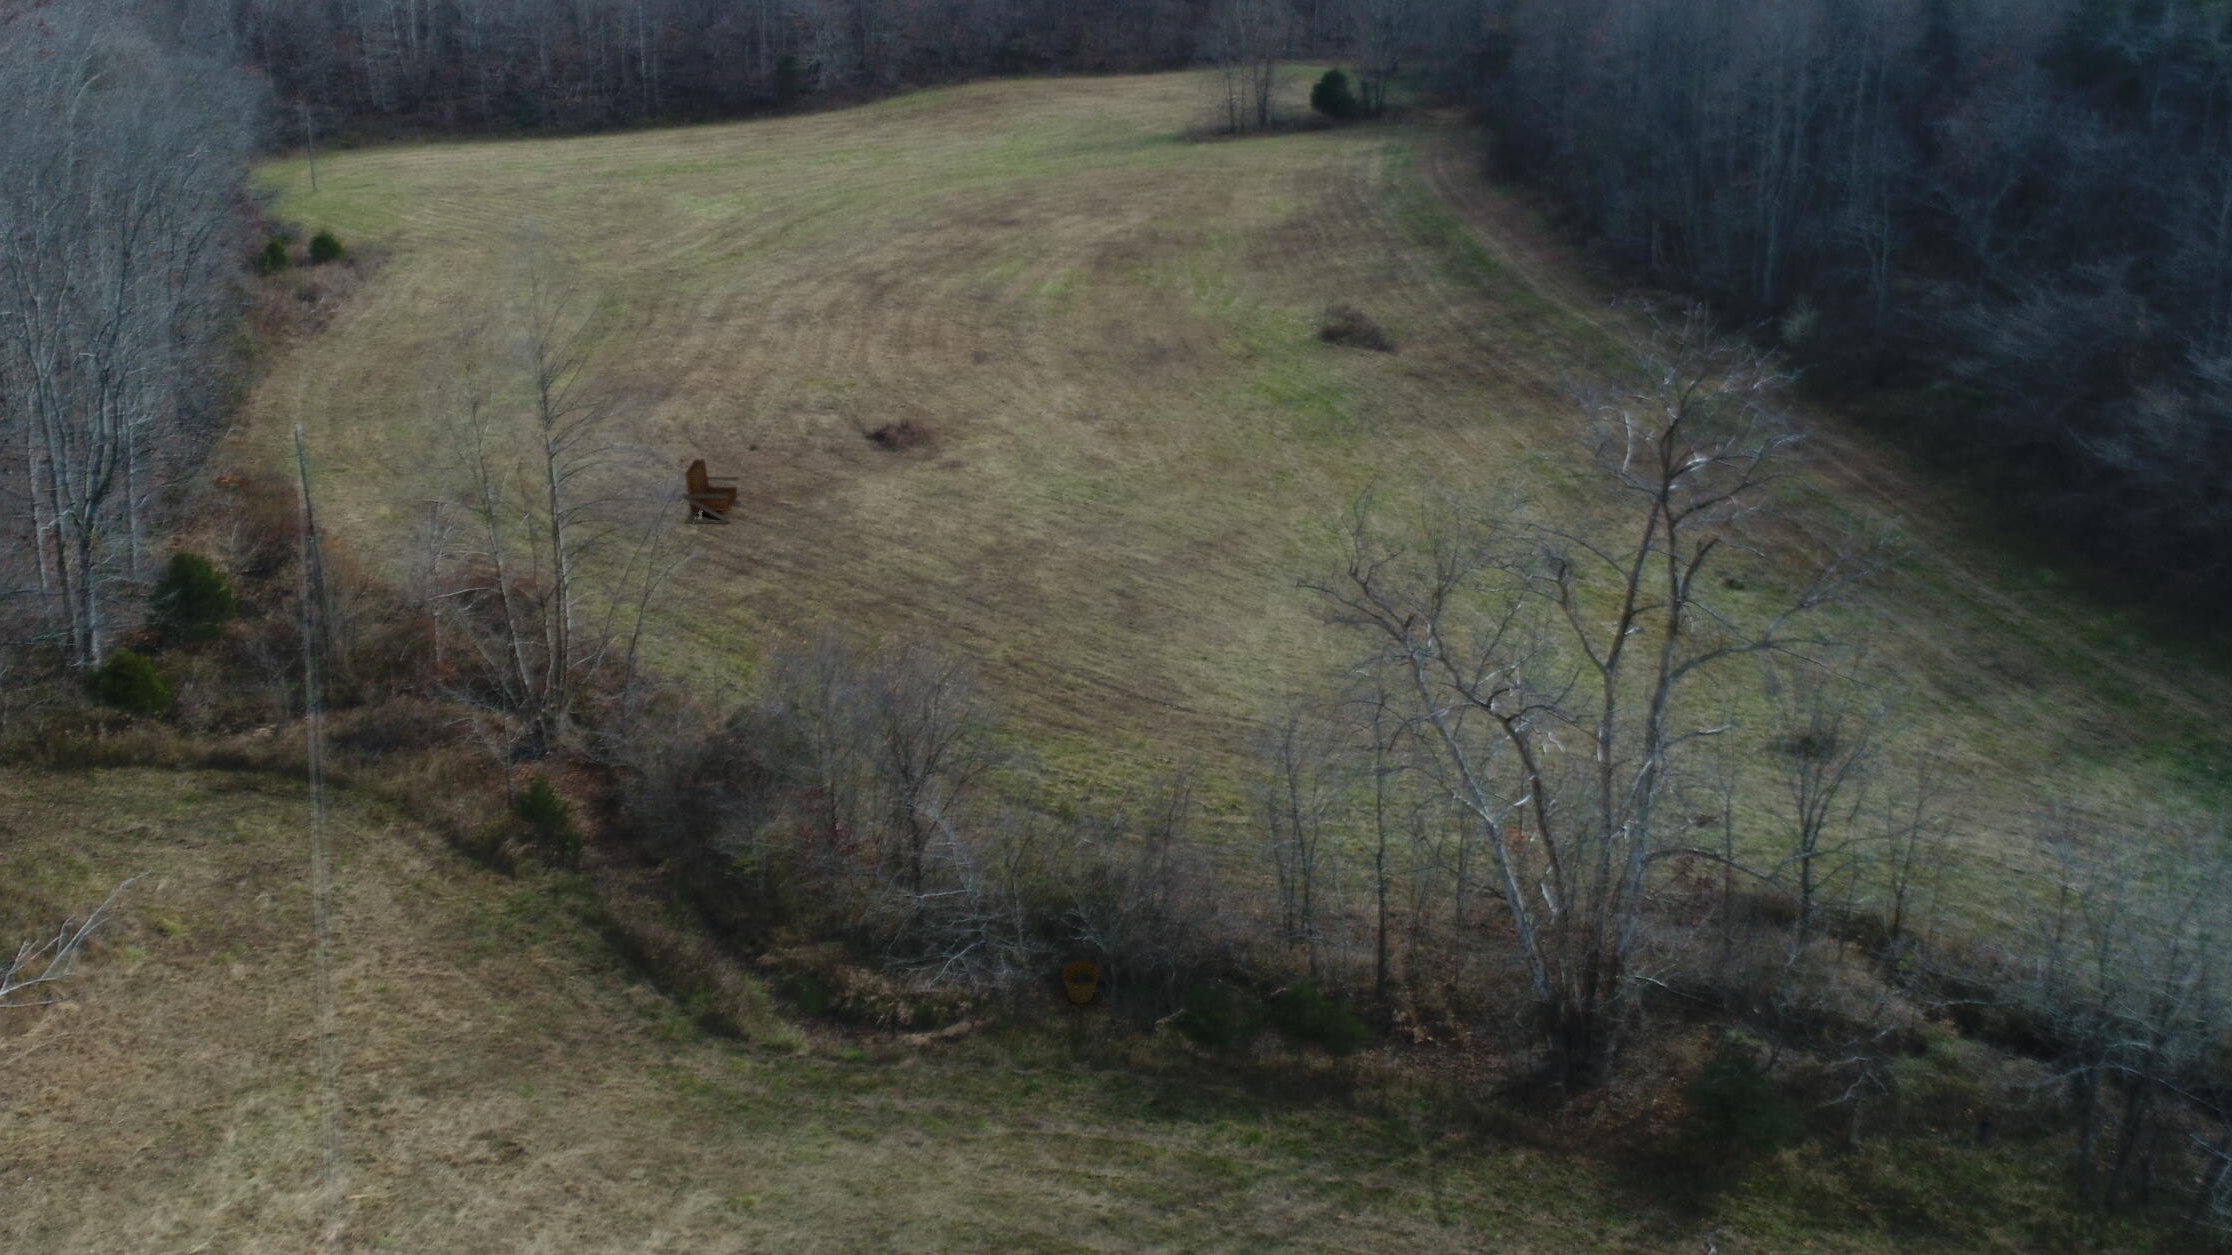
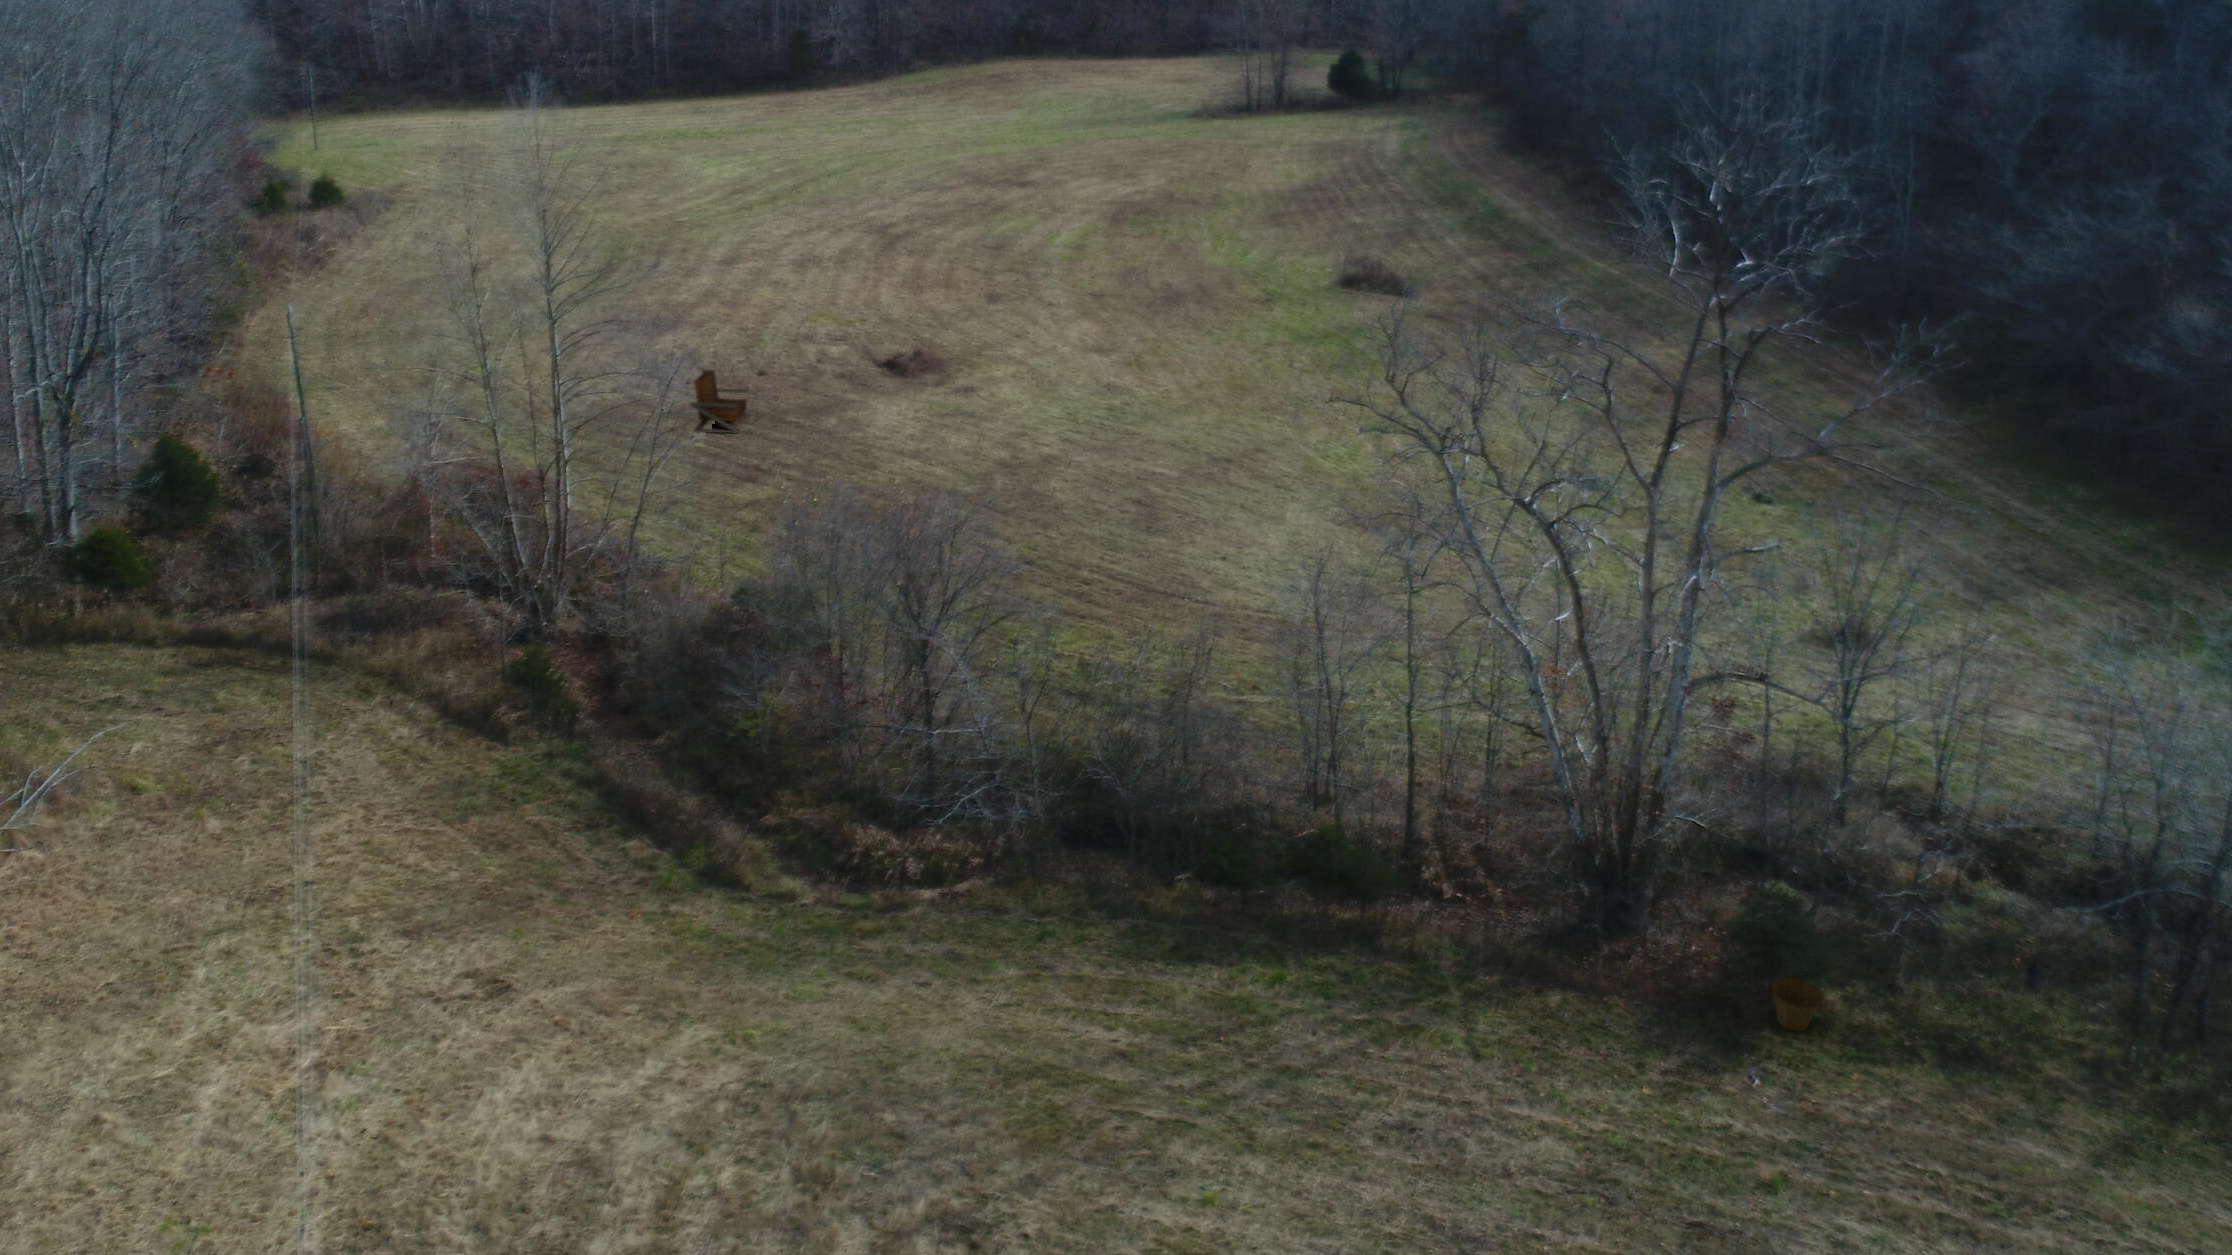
basket: present [1062,960,1100,1003] -> present [1772,977,1823,1031]

